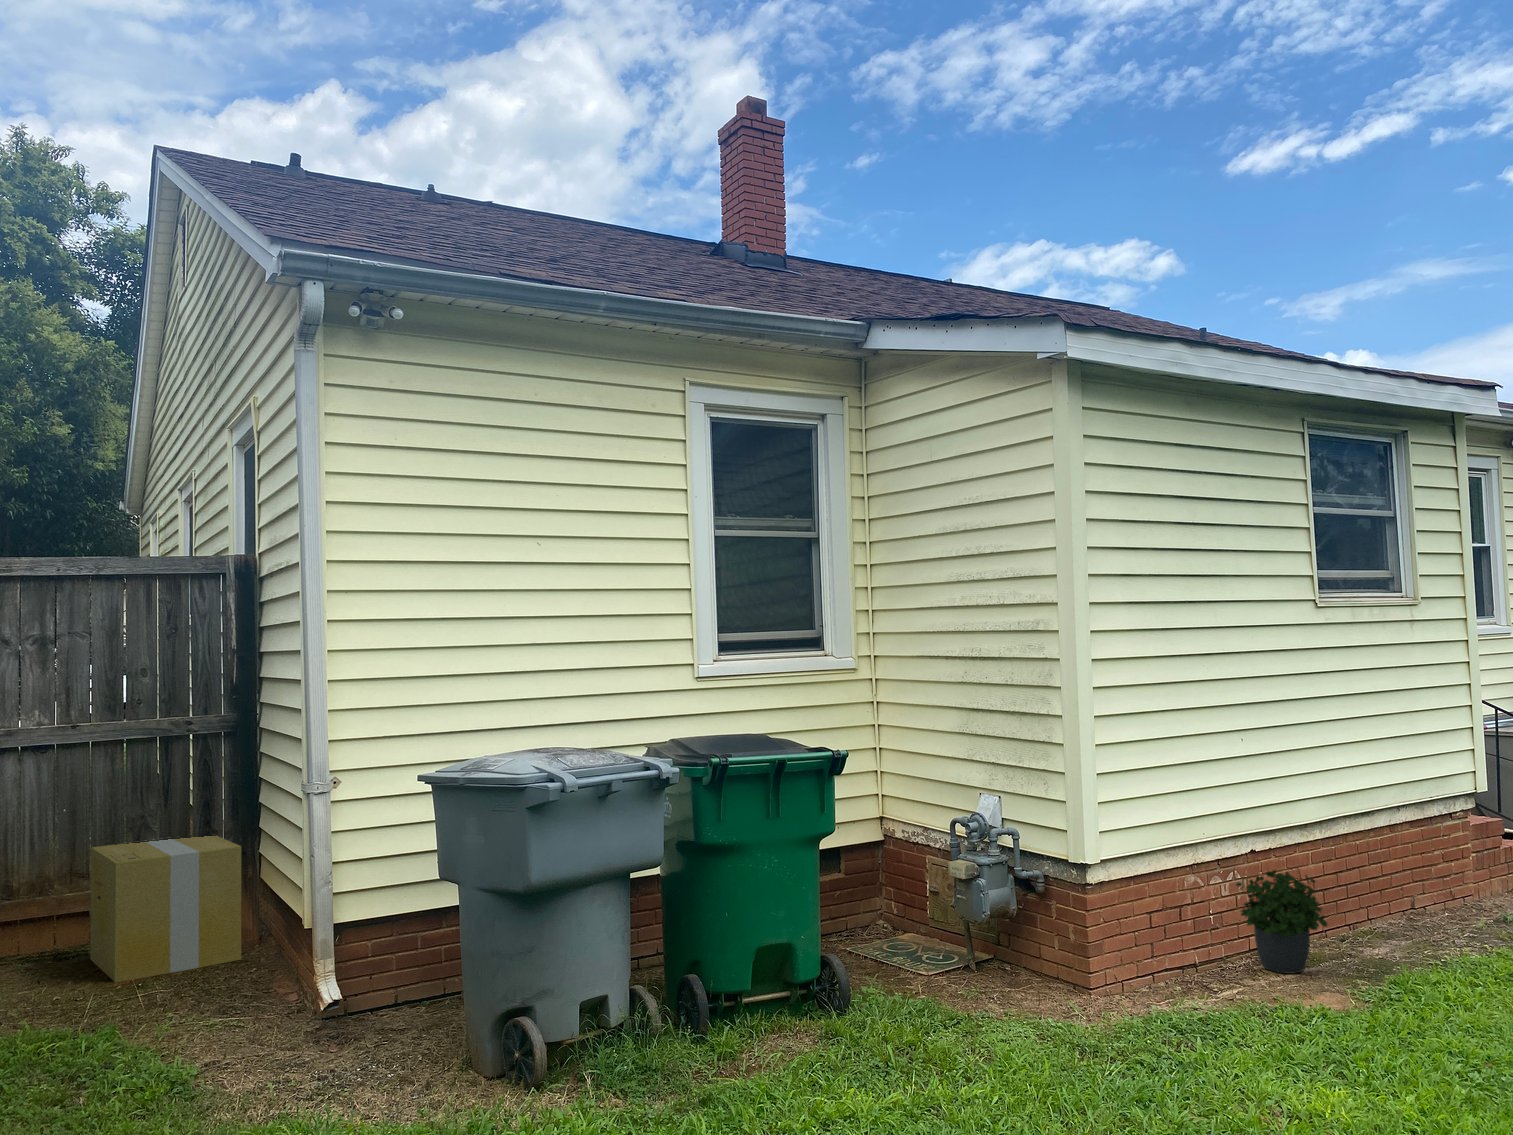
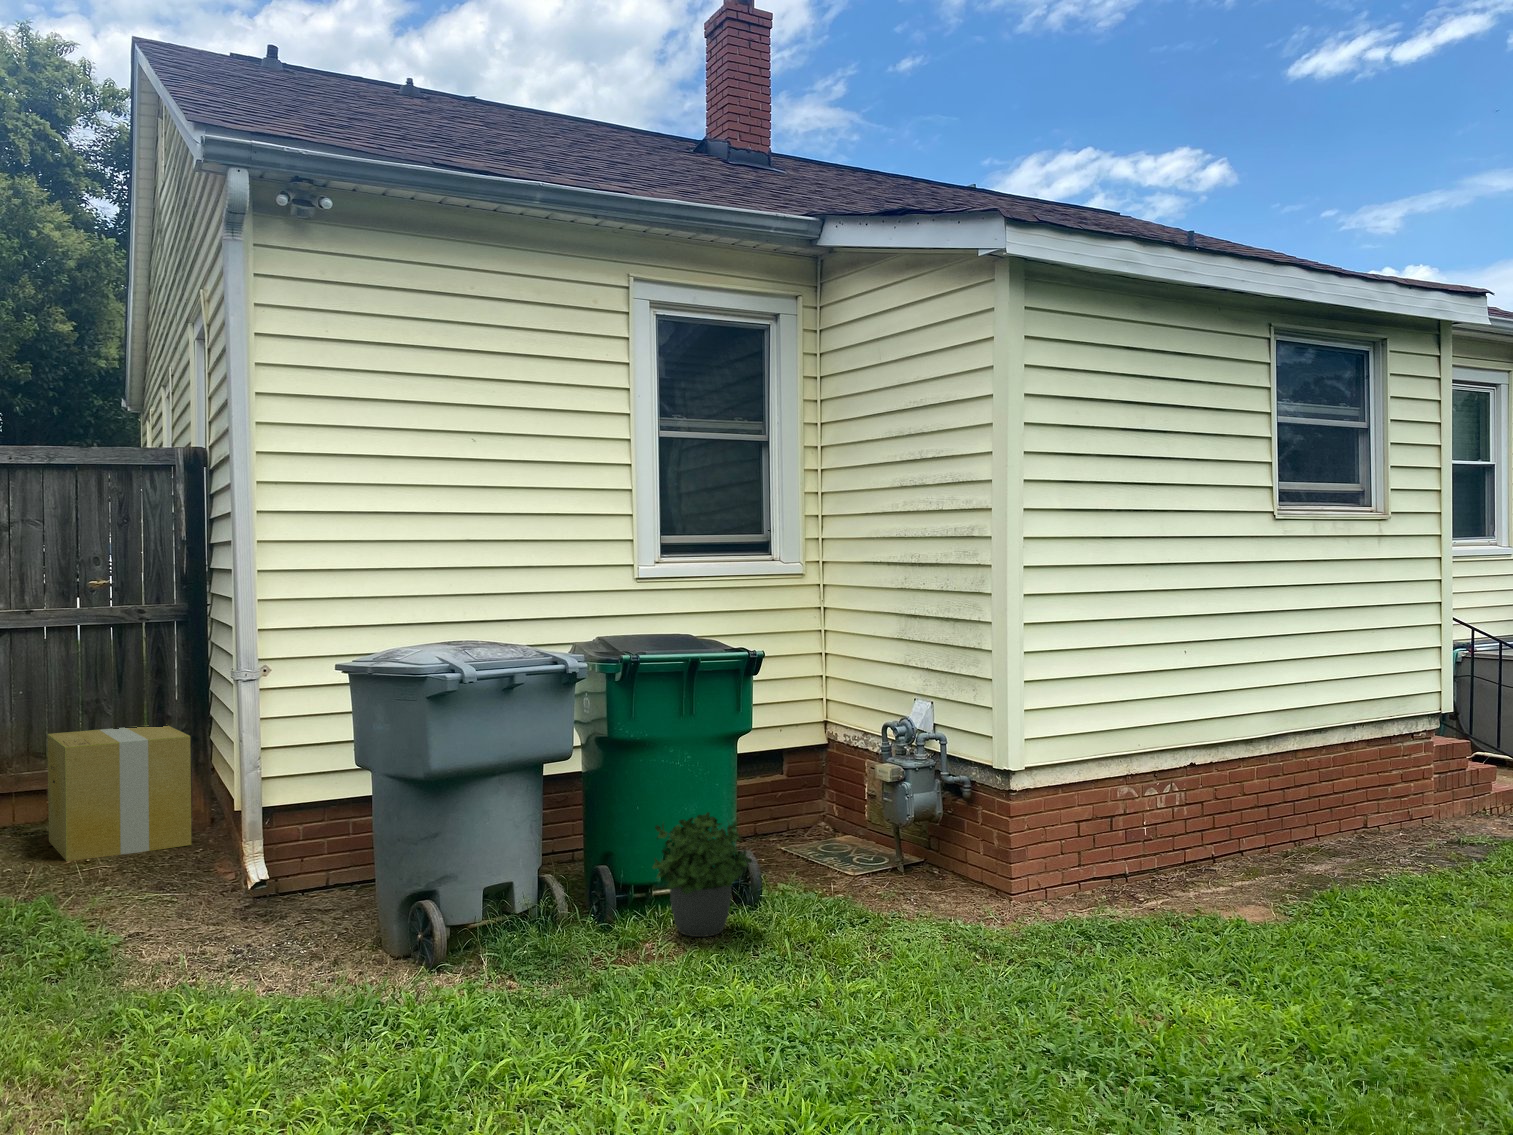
potted plant: present [1236,870,1327,974] -> present [653,812,752,937]

